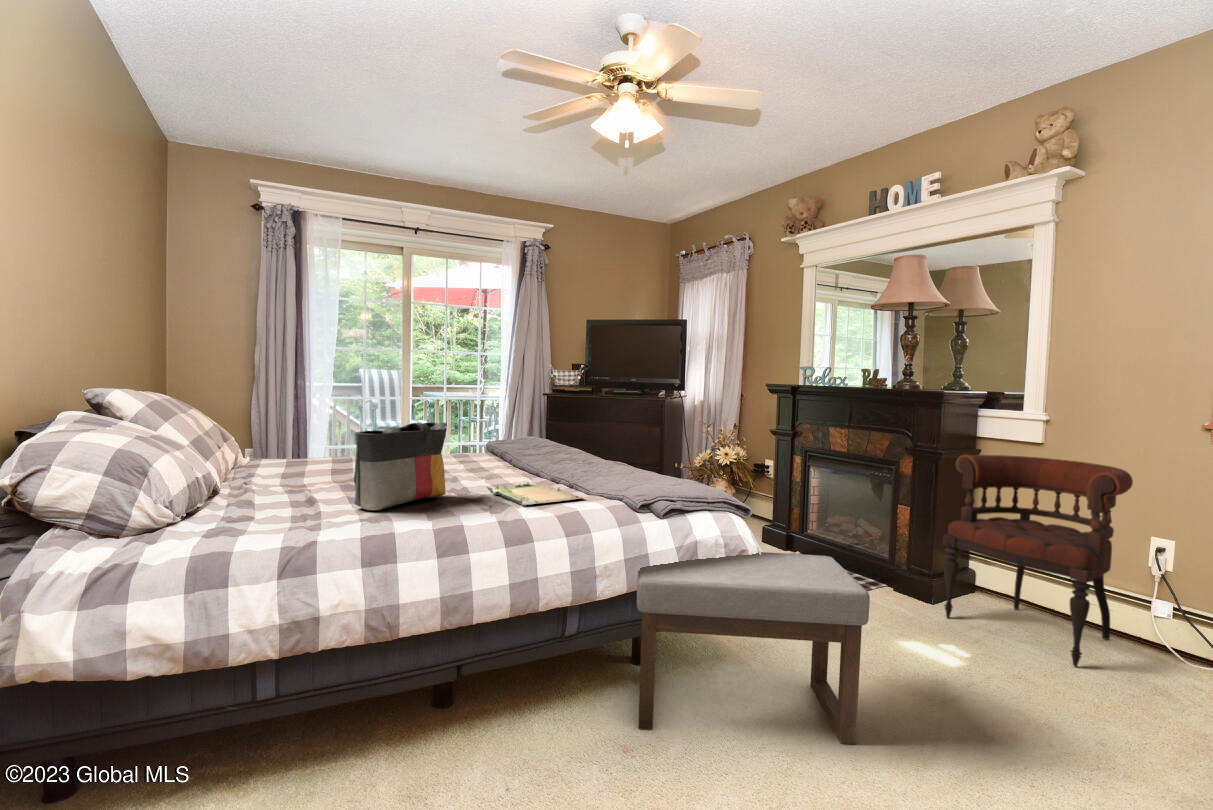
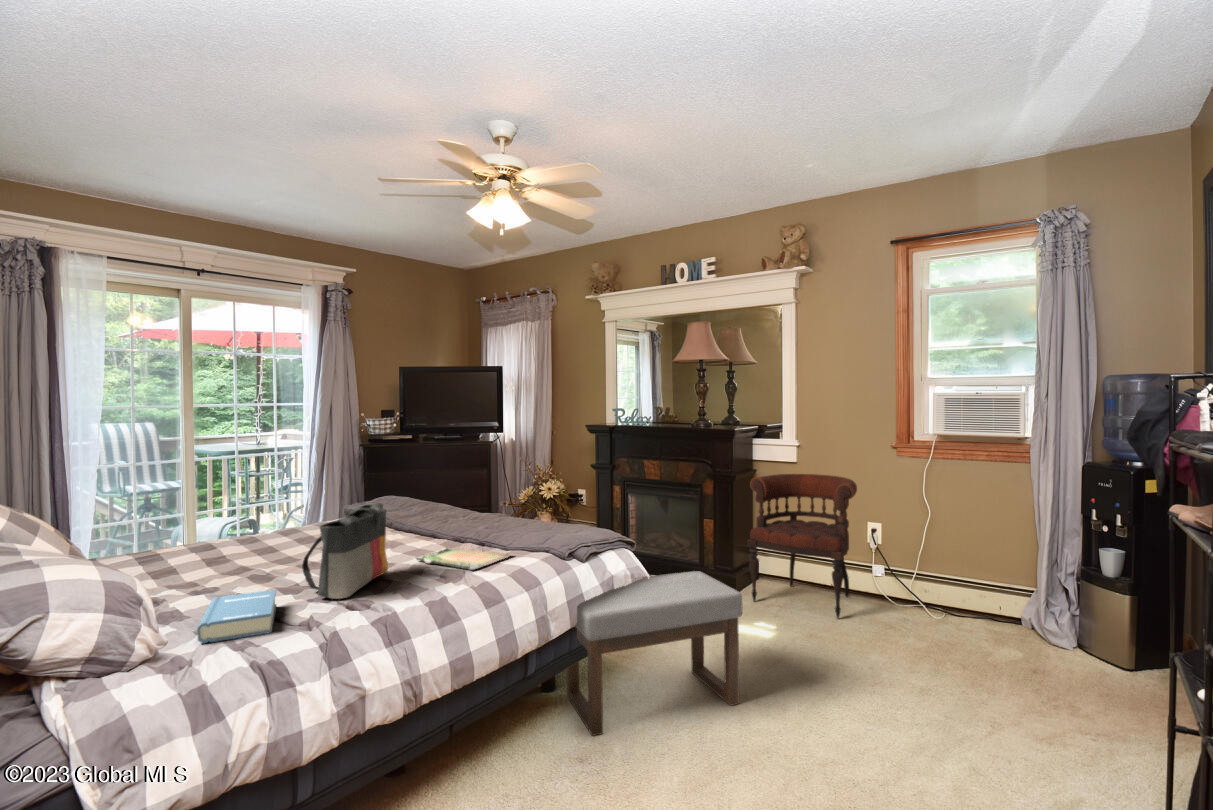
hardback book: none [208,489,316,528] -> present [197,590,276,643]

